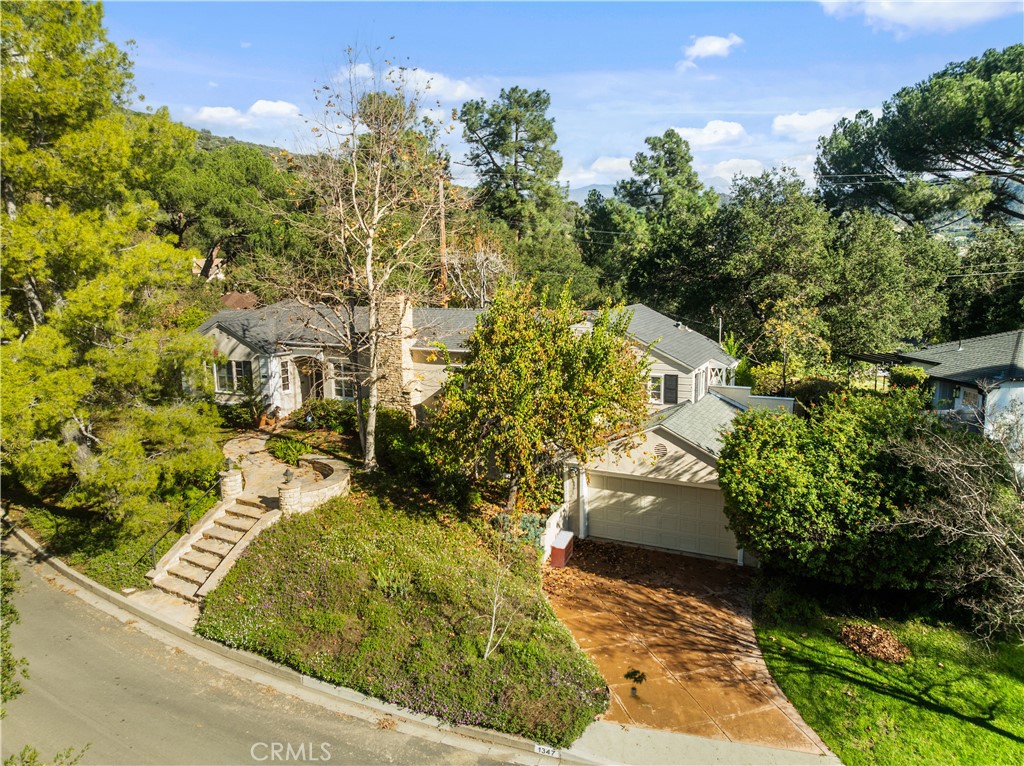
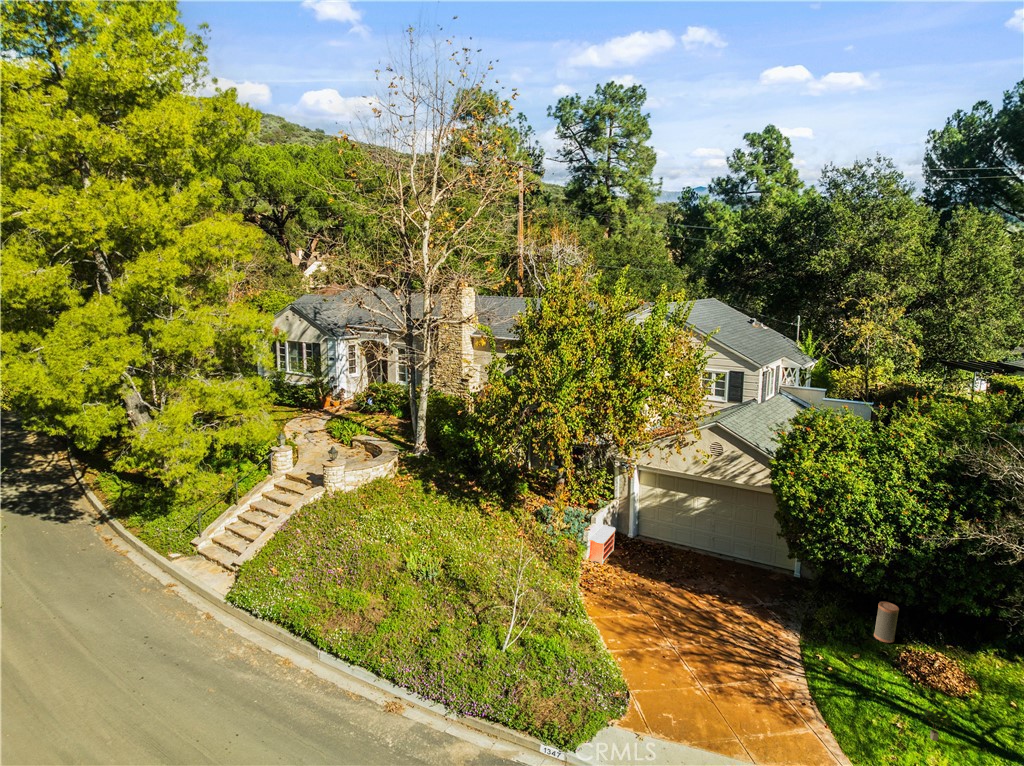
trash can: none [817,583,838,621] -> present [874,602,899,643]
potted plant: present [624,666,646,696] -> present [920,706,955,741]

